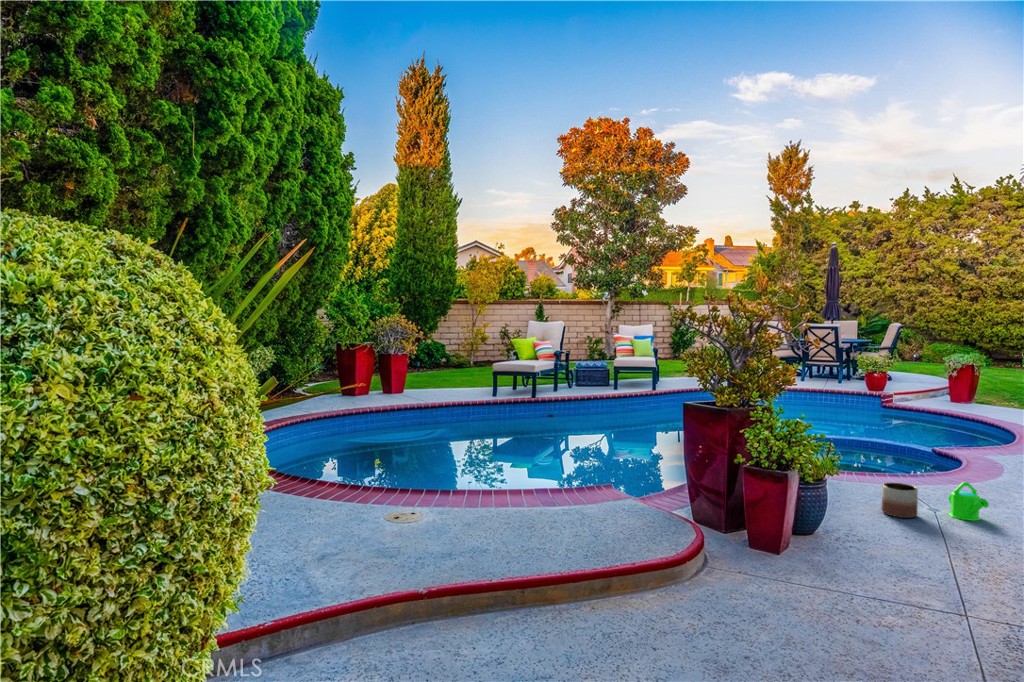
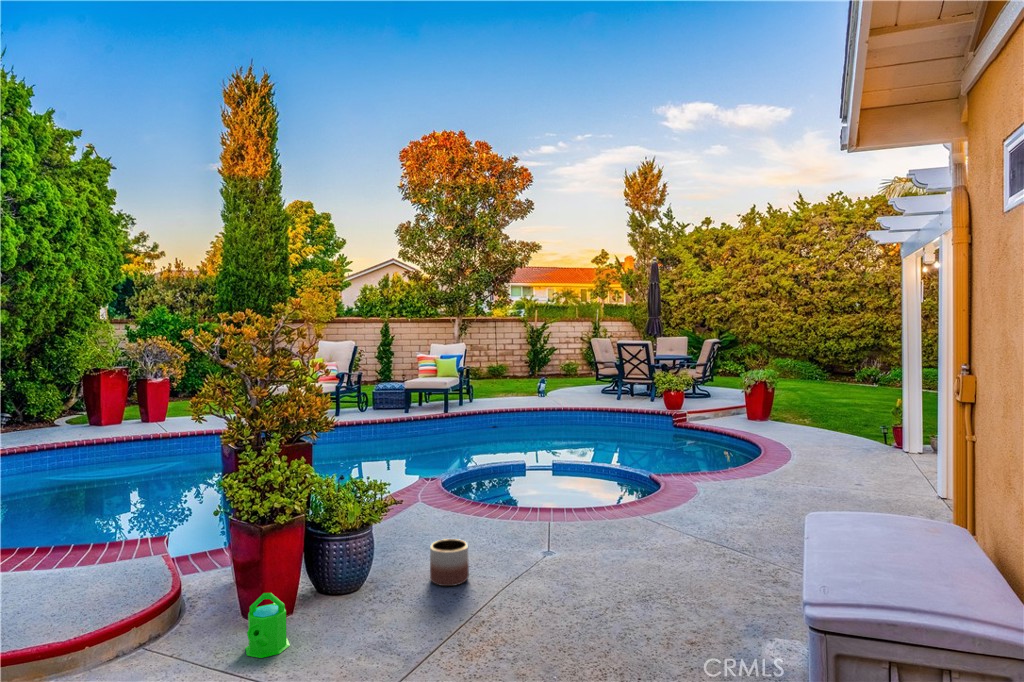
watering can: present [948,482,989,521] -> present [245,593,290,658]

